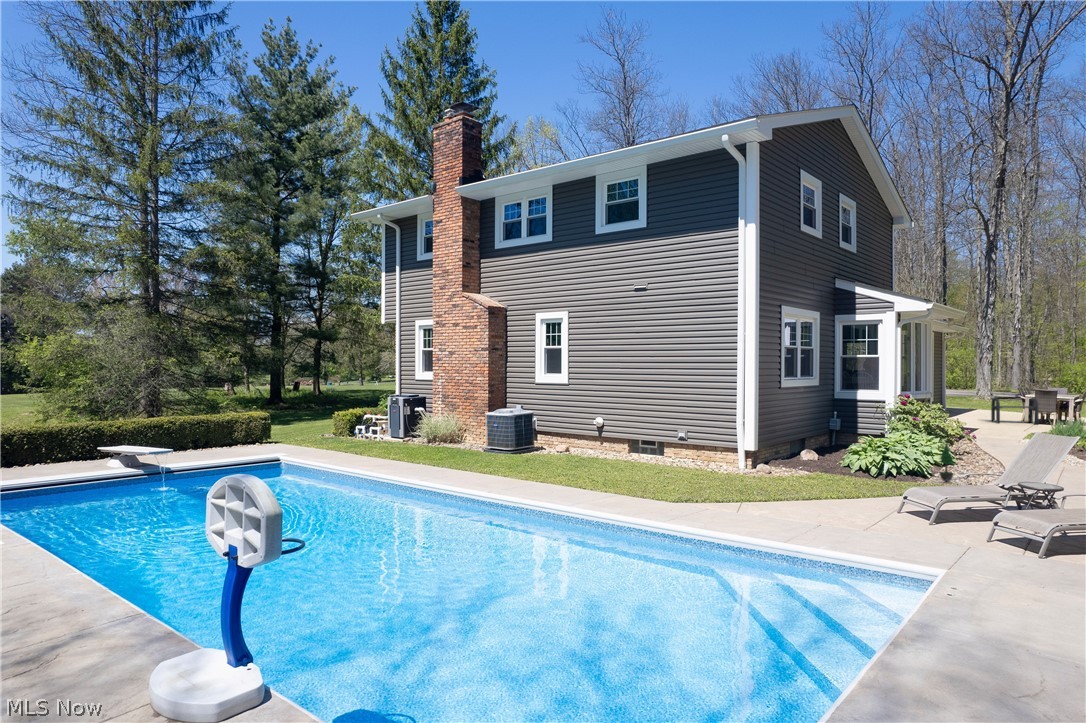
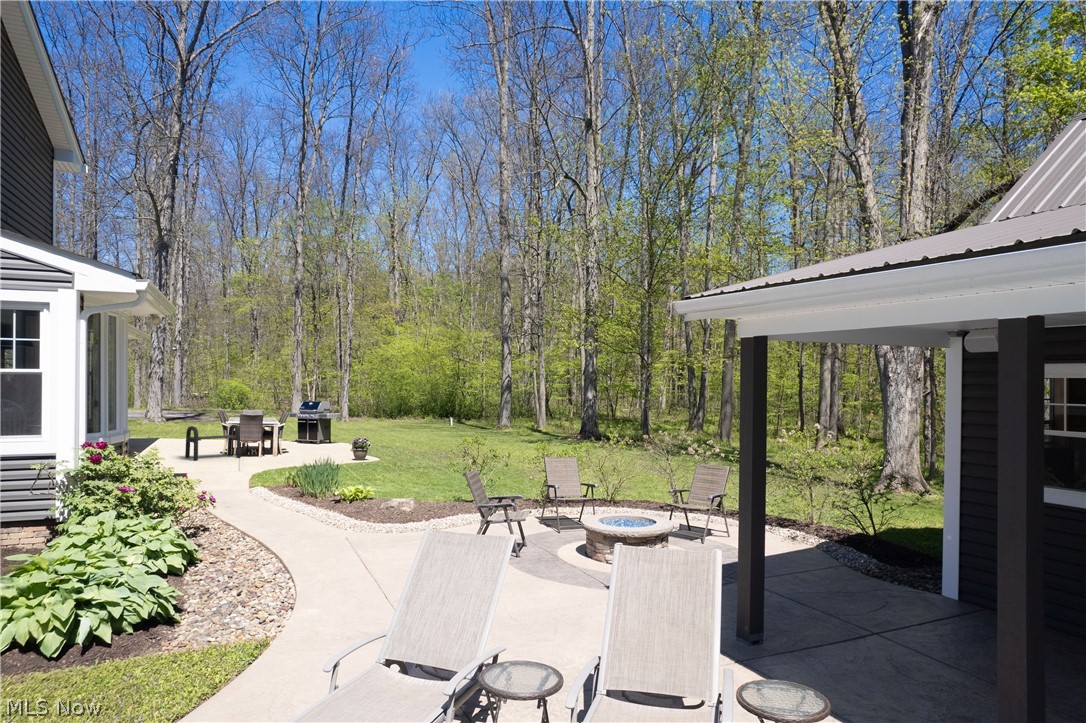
potted tree: present [939,443,954,482] -> none [202,548,235,630]

